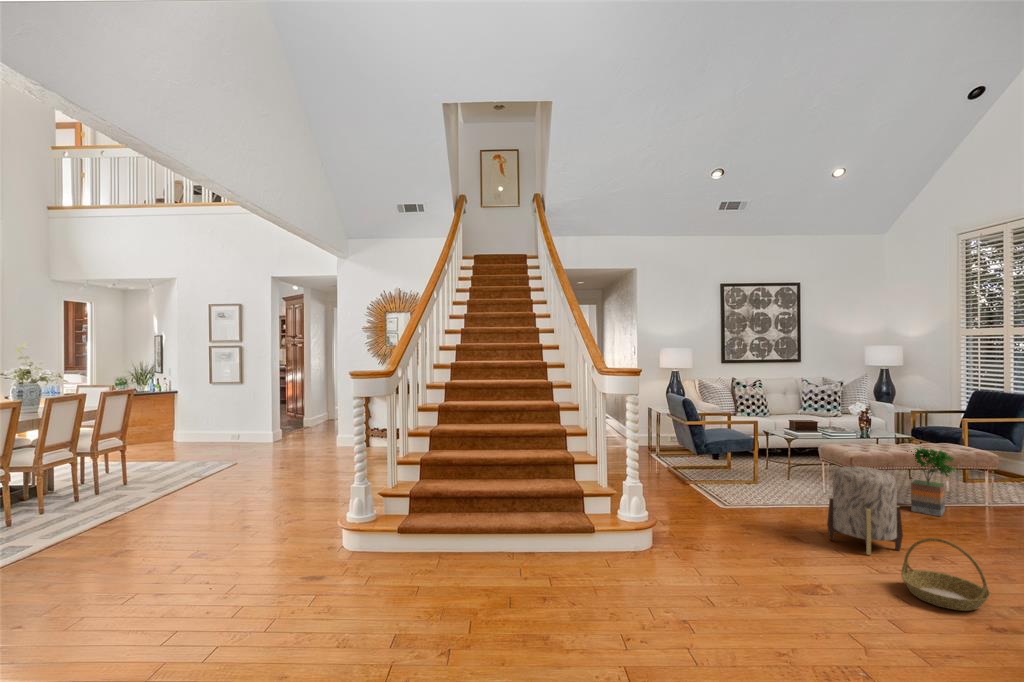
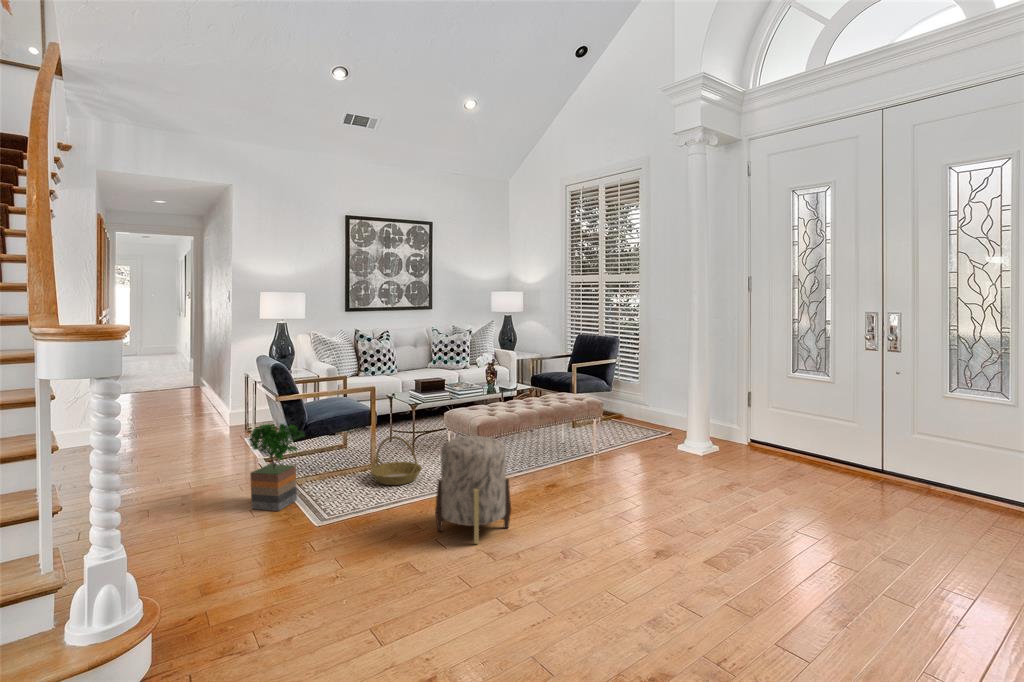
potted tree: present [907,448,955,516] -> present [249,423,304,511]
basket: present [901,538,990,611] -> present [370,437,422,485]

